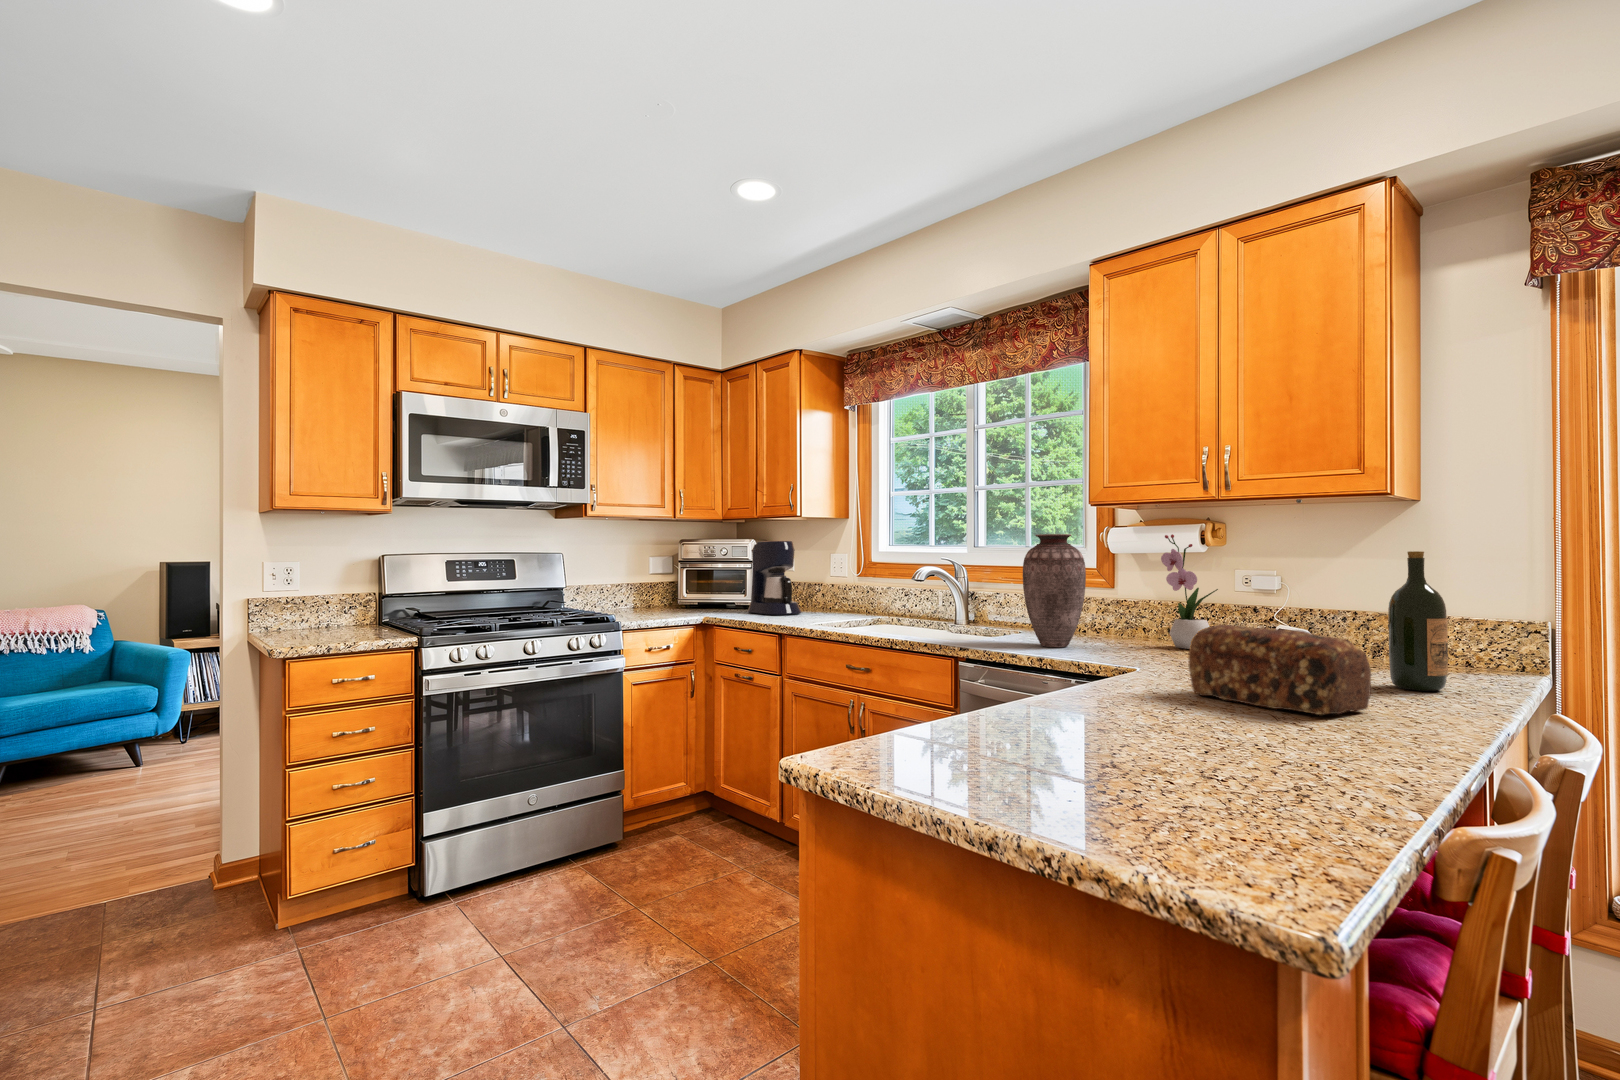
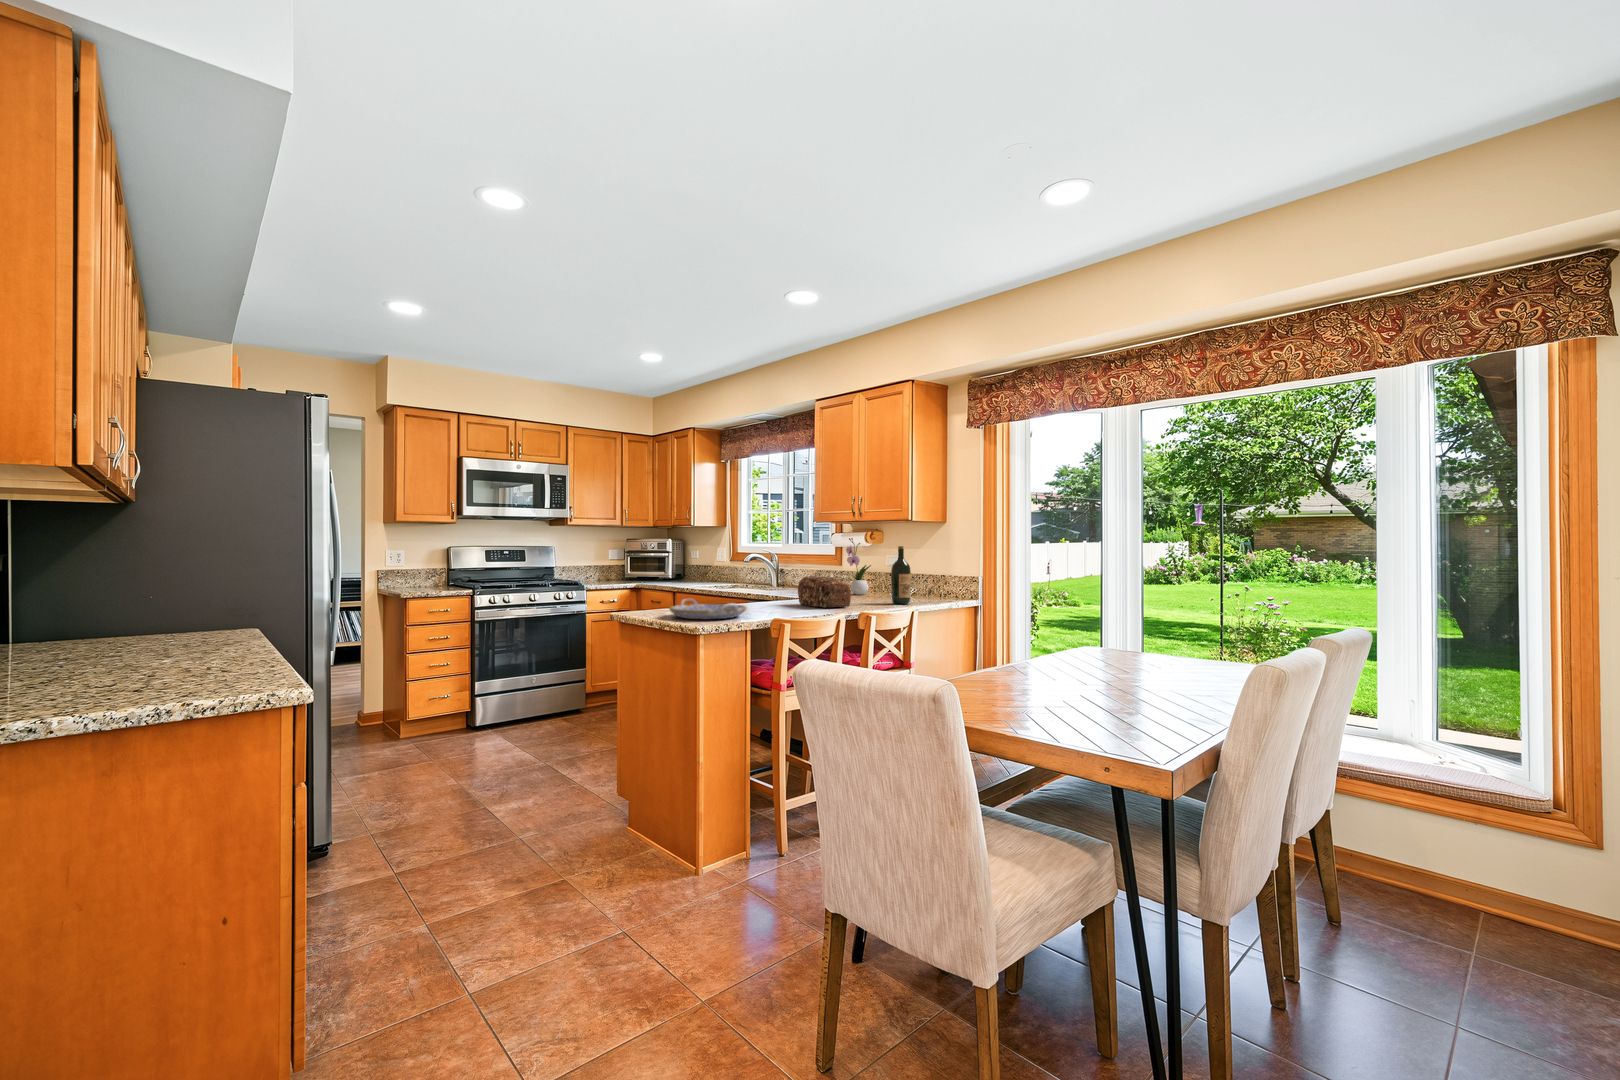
vase: present [1023,534,1086,647] -> none [780,538,810,594]
coffee maker: present [748,541,801,615] -> none [664,540,695,583]
serving tray: none [1007,713,1294,816] -> present [669,599,747,619]

